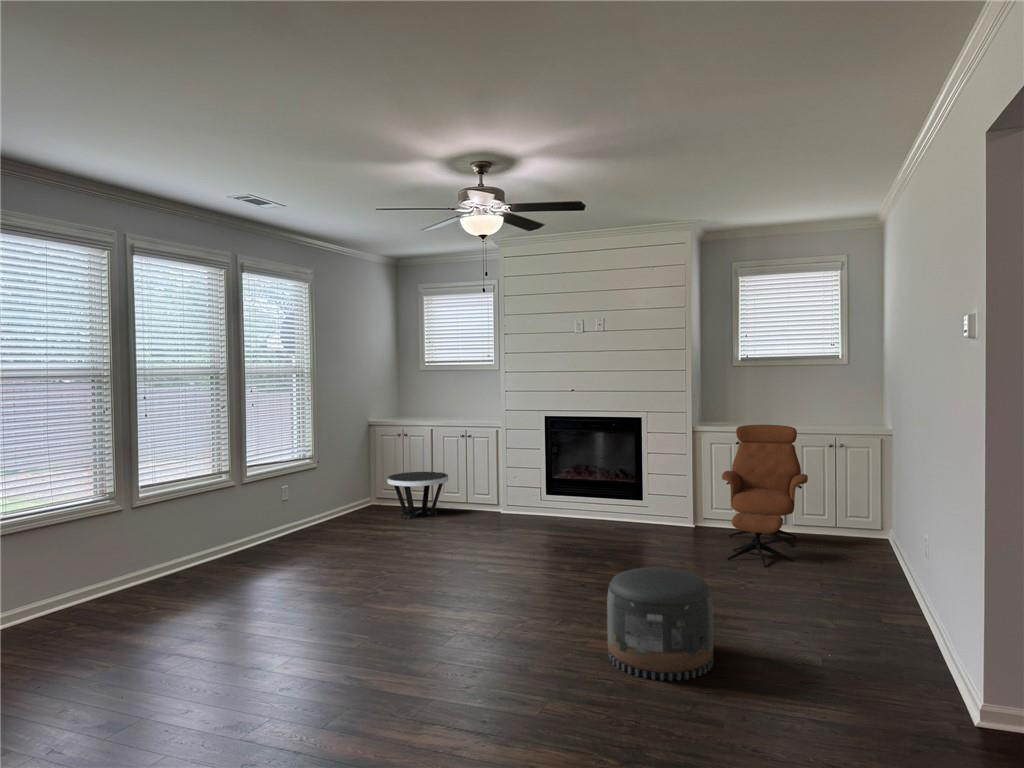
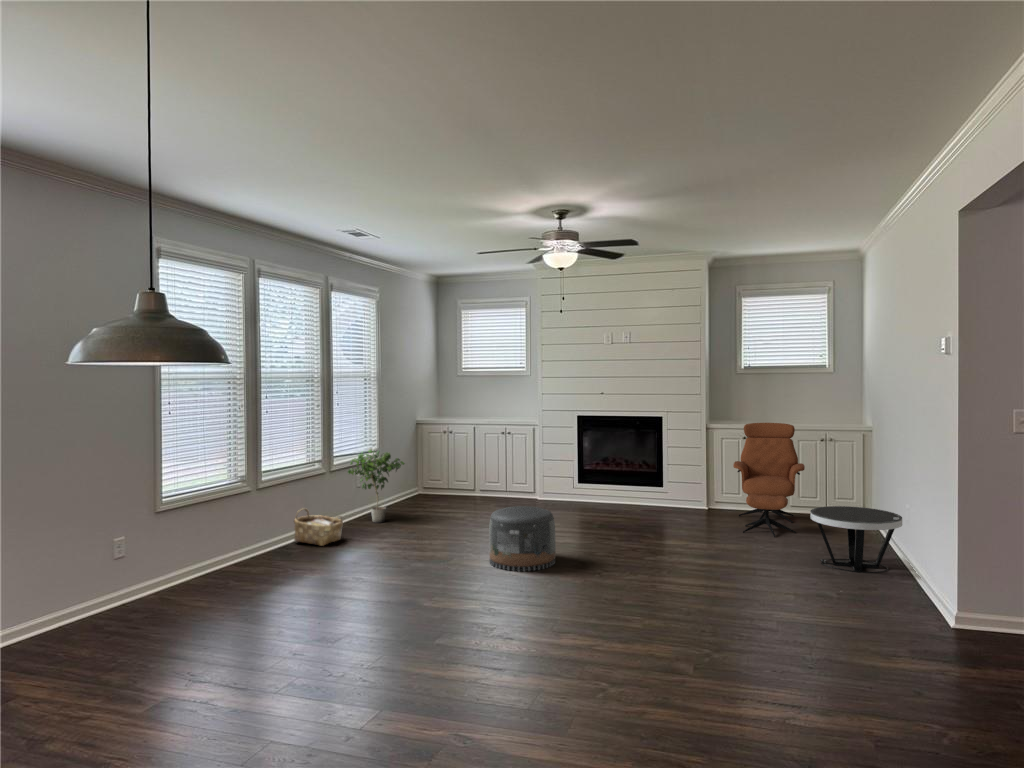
potted plant: none [266,457,332,543] -> present [348,450,404,523]
side table: present [387,471,448,519] -> present [810,506,902,573]
woven basket: none [186,528,245,575] -> present [294,508,343,546]
pouf: present [607,567,713,681] -> present [489,506,556,571]

